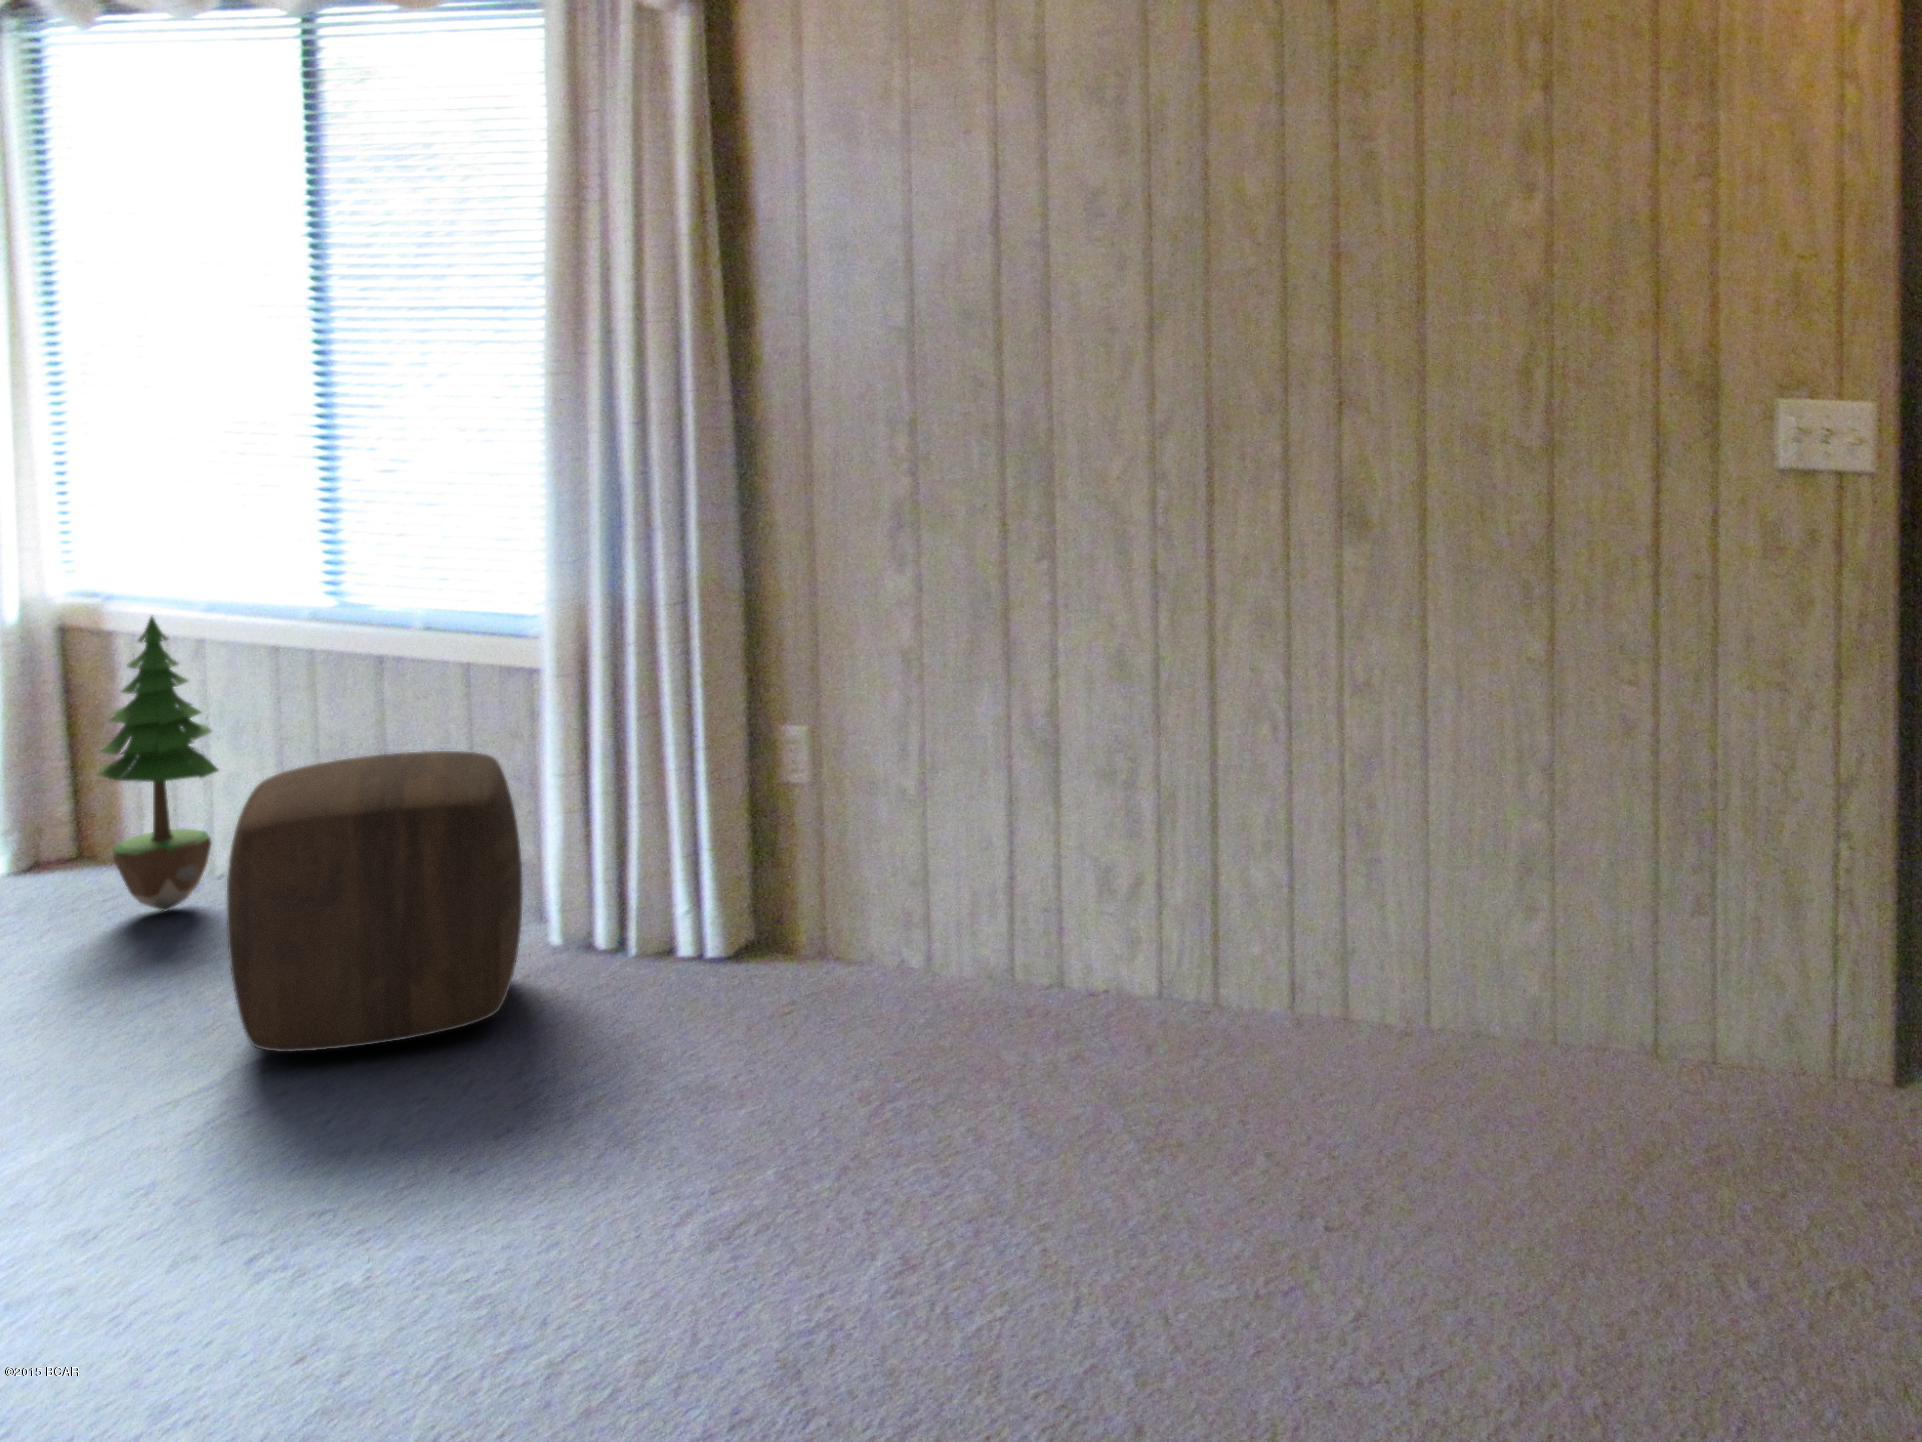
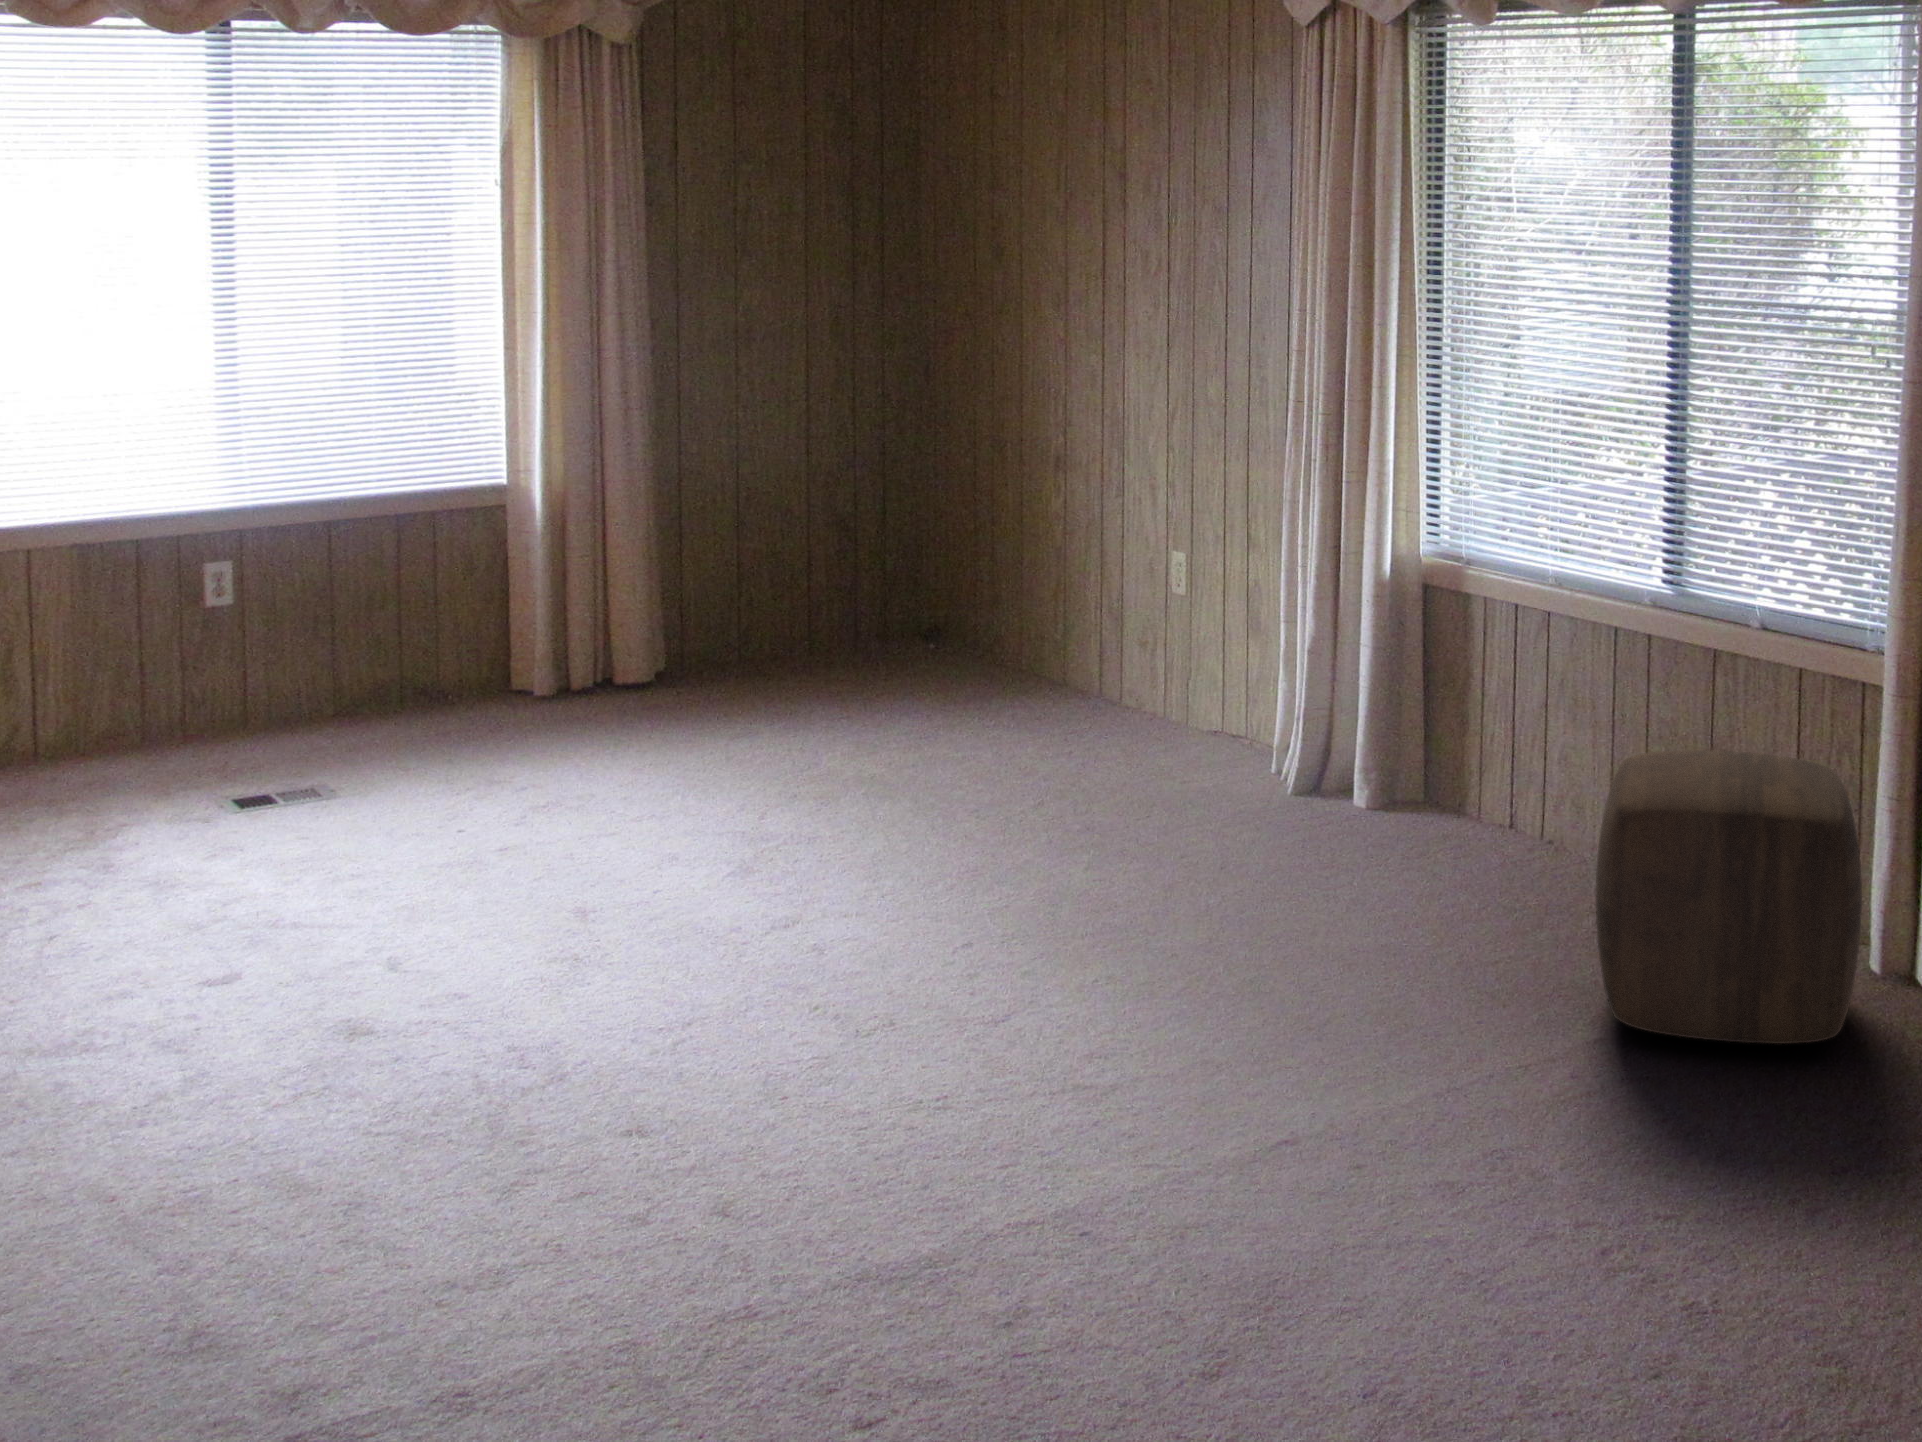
potted tree: present [97,615,218,912] -> none [1461,576,1563,855]

